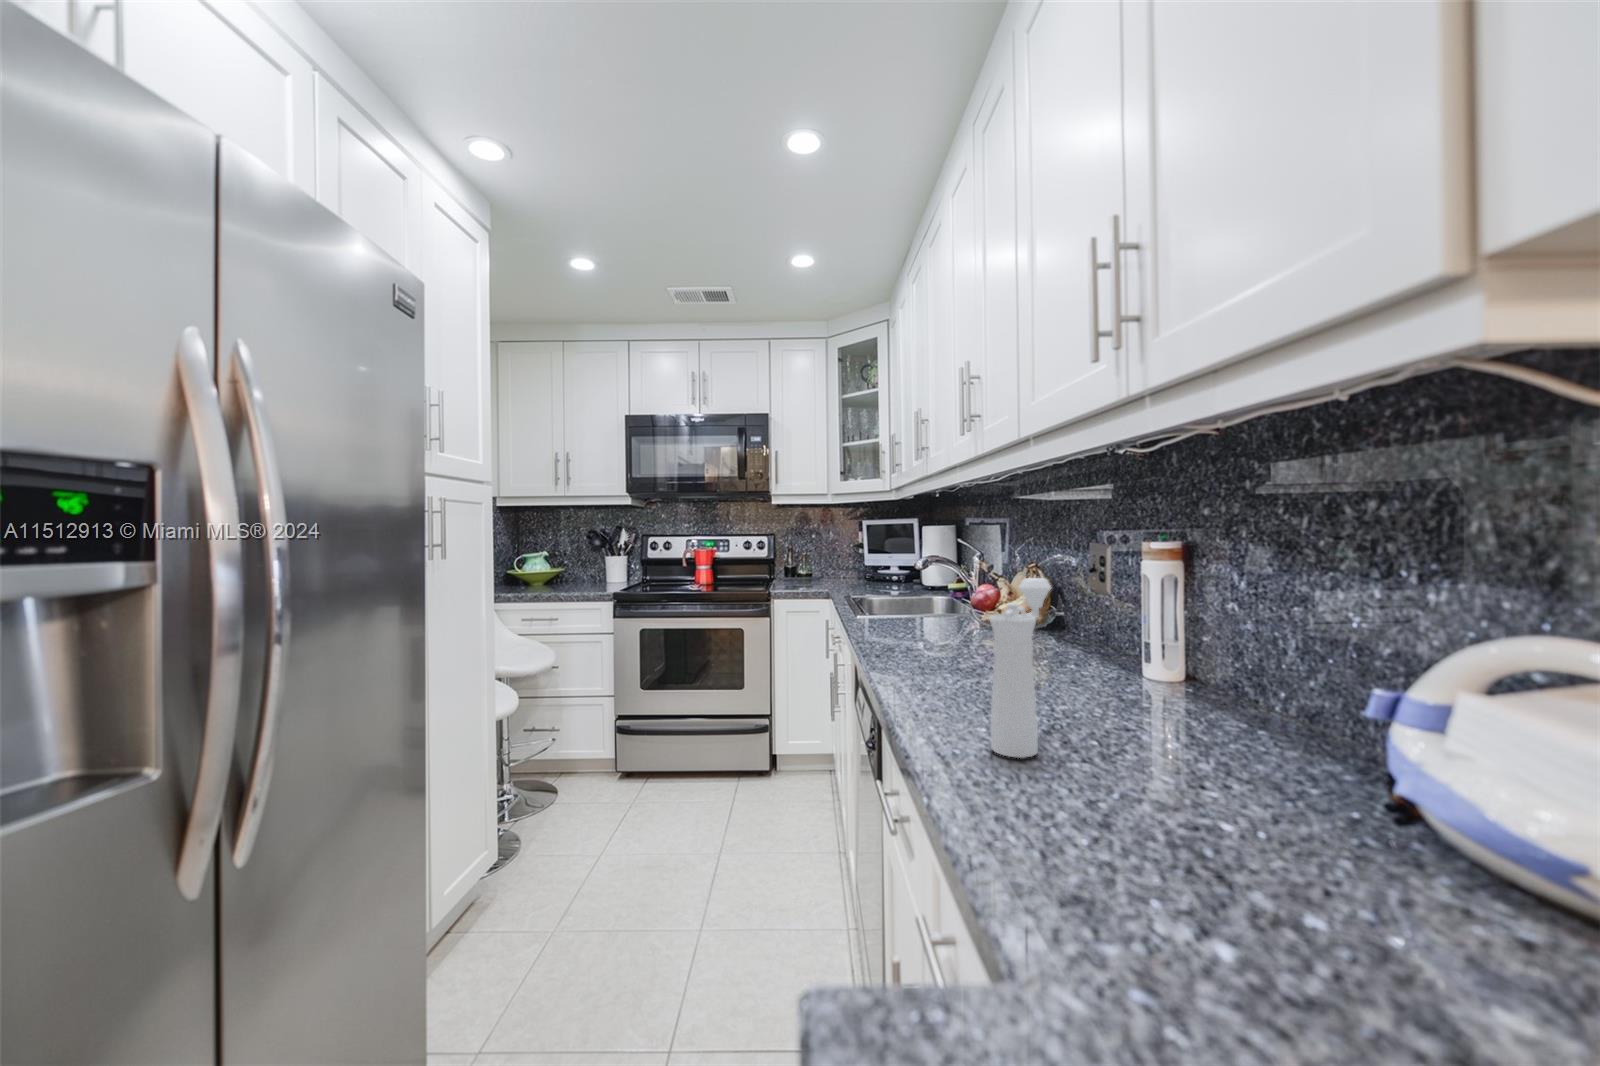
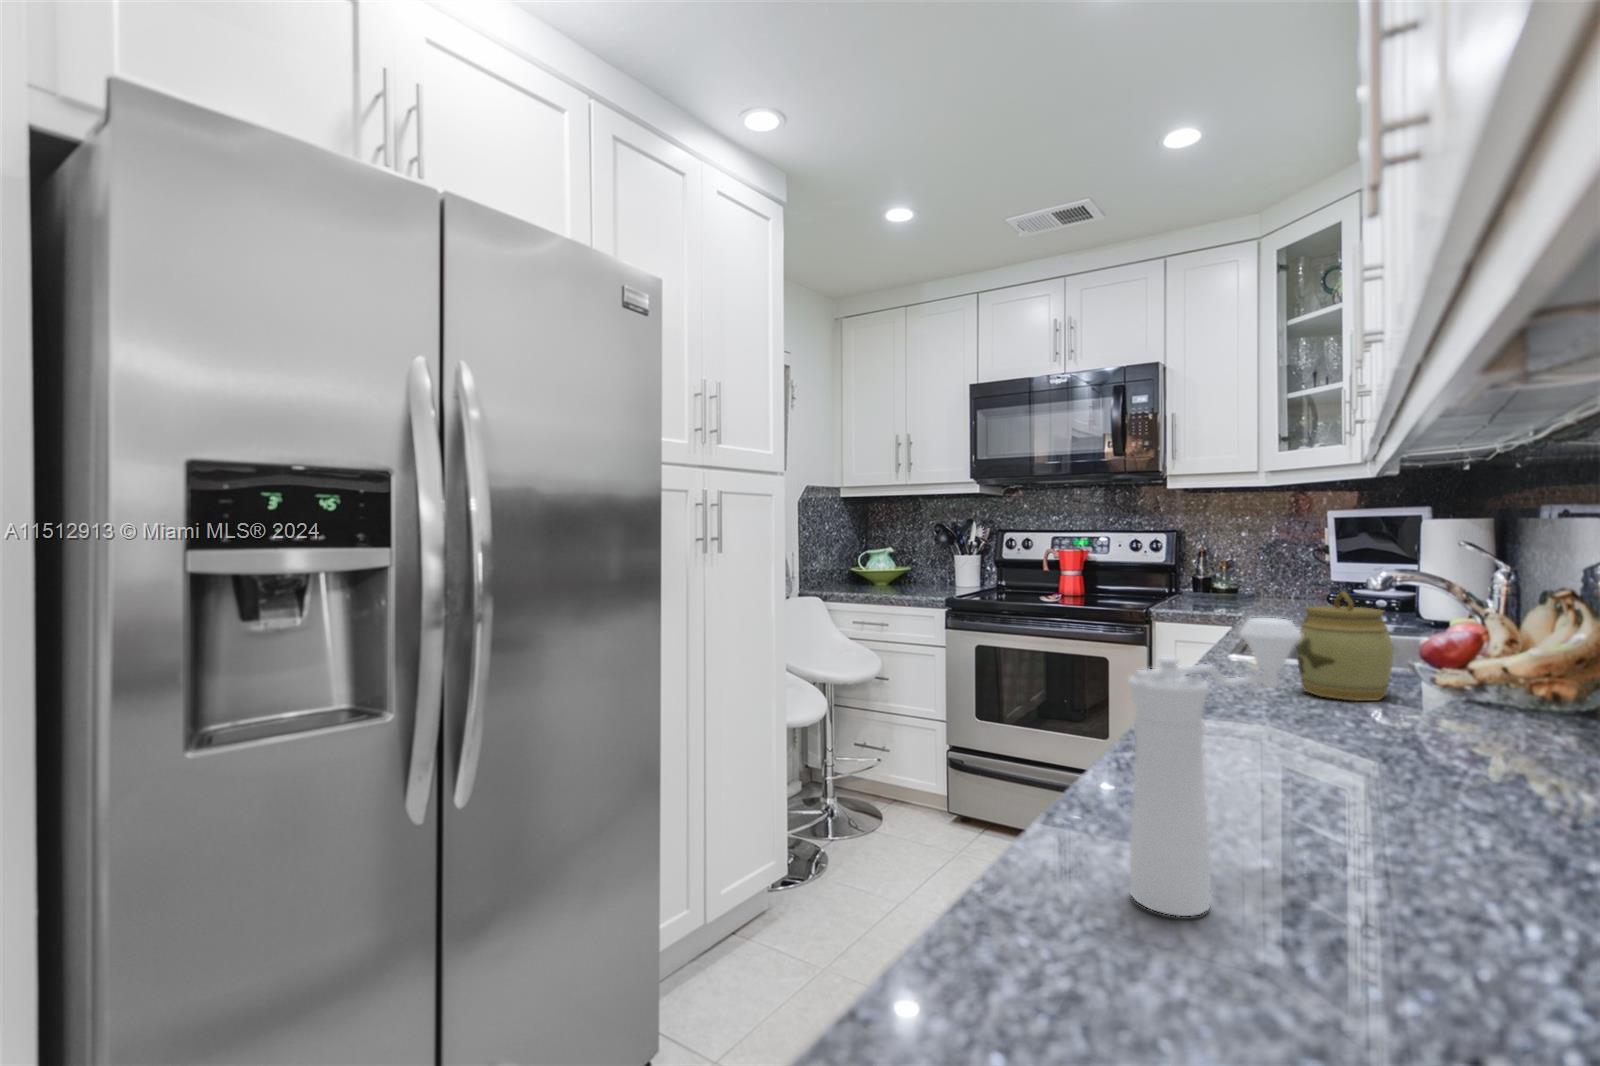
jar: none [919,568,967,635] -> present [1296,591,1393,701]

